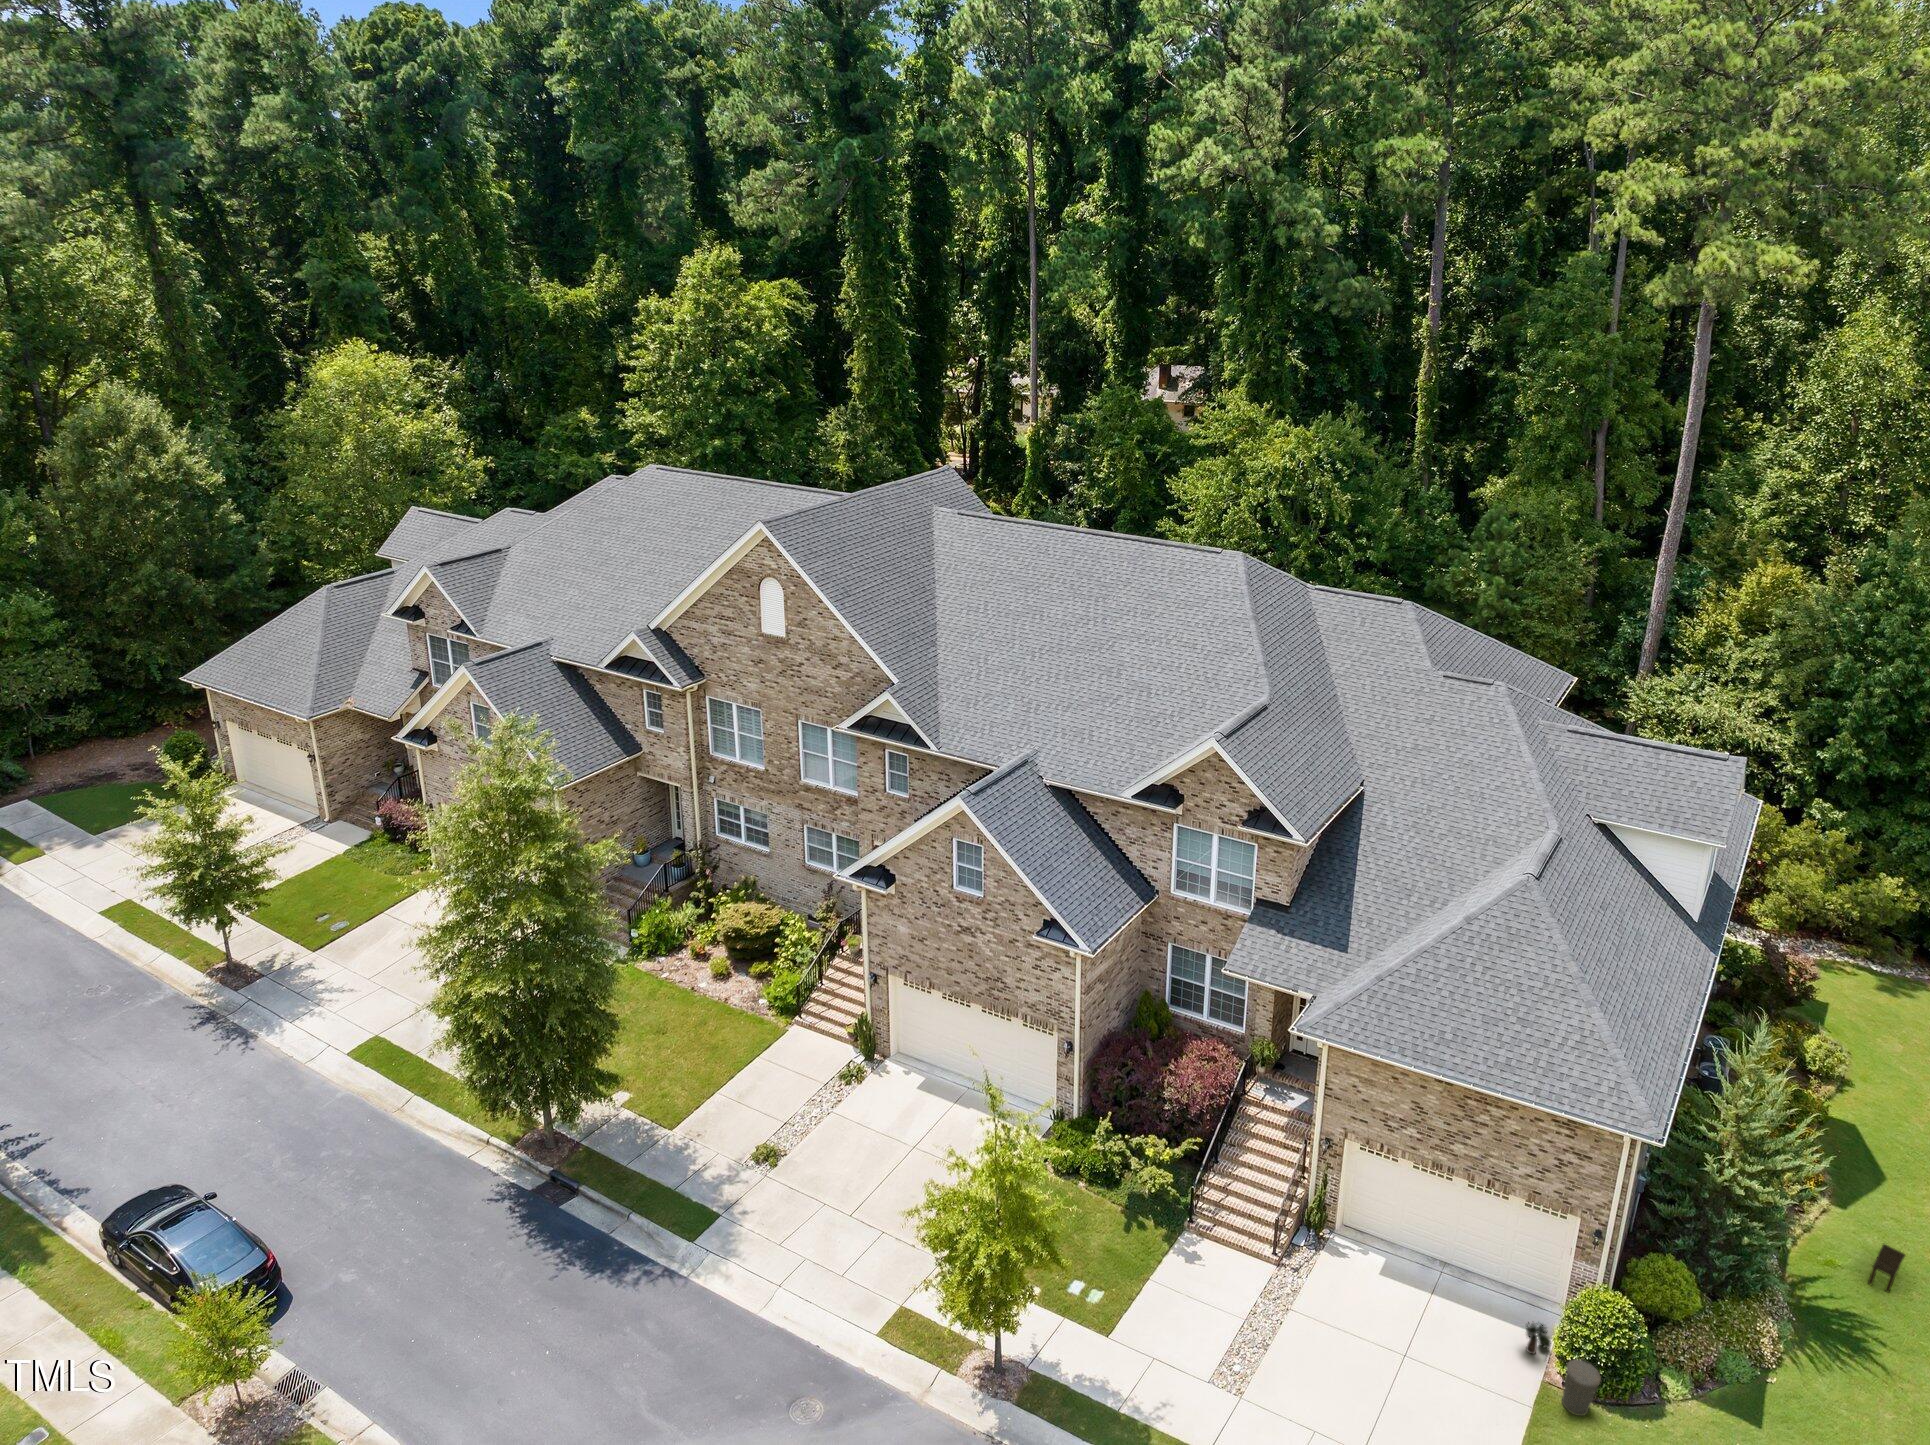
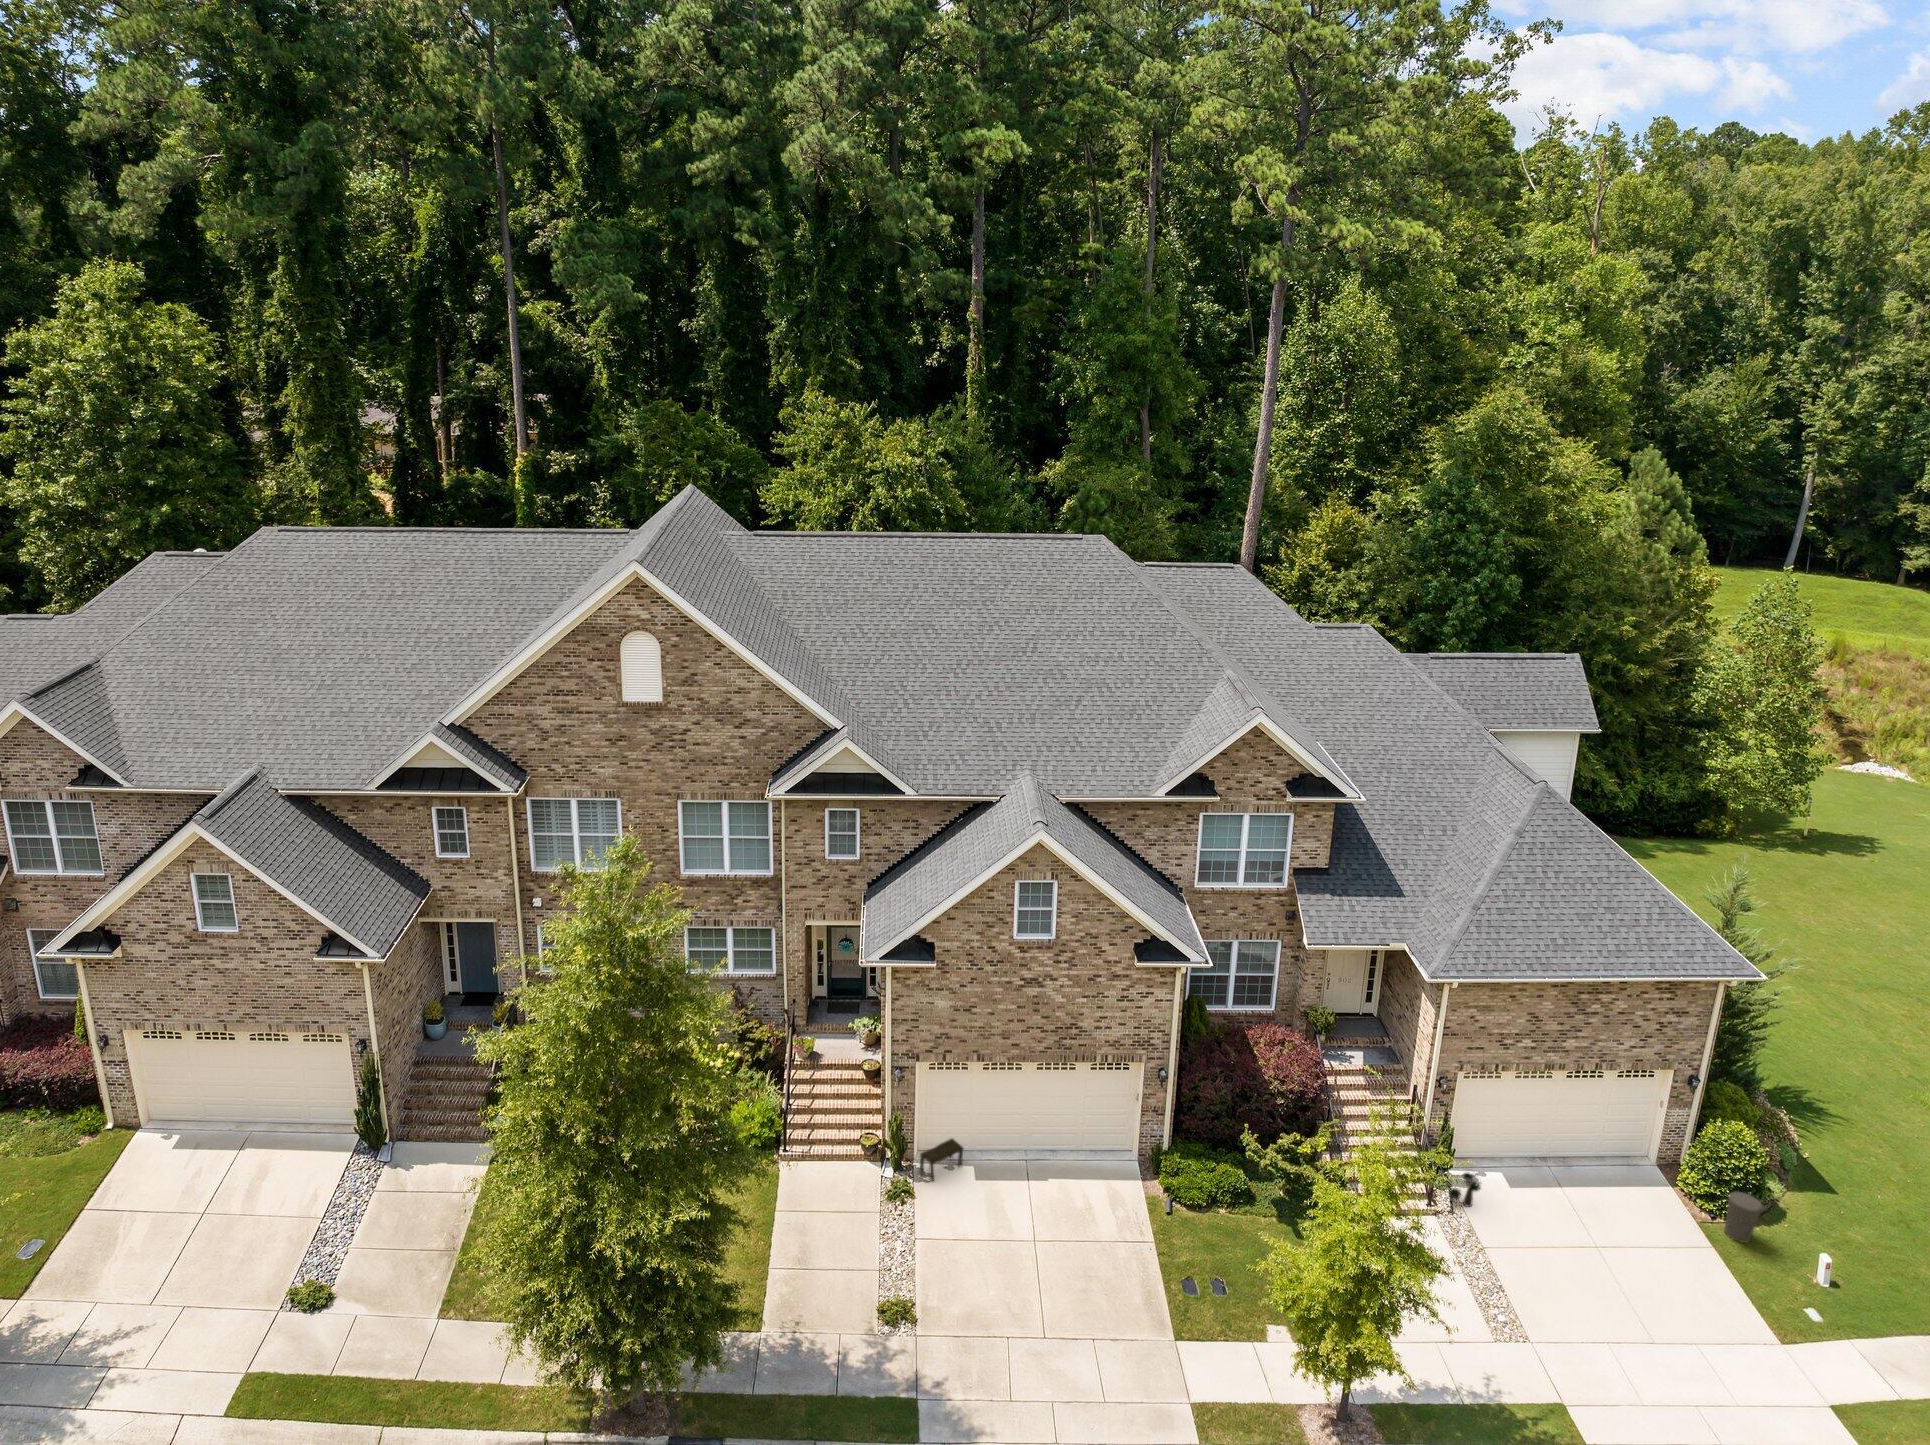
bench: present [1868,1244,1905,1292] -> present [920,1139,964,1181]
potted plant: present [1526,1322,1551,1354] -> present [1448,1172,1480,1207]

